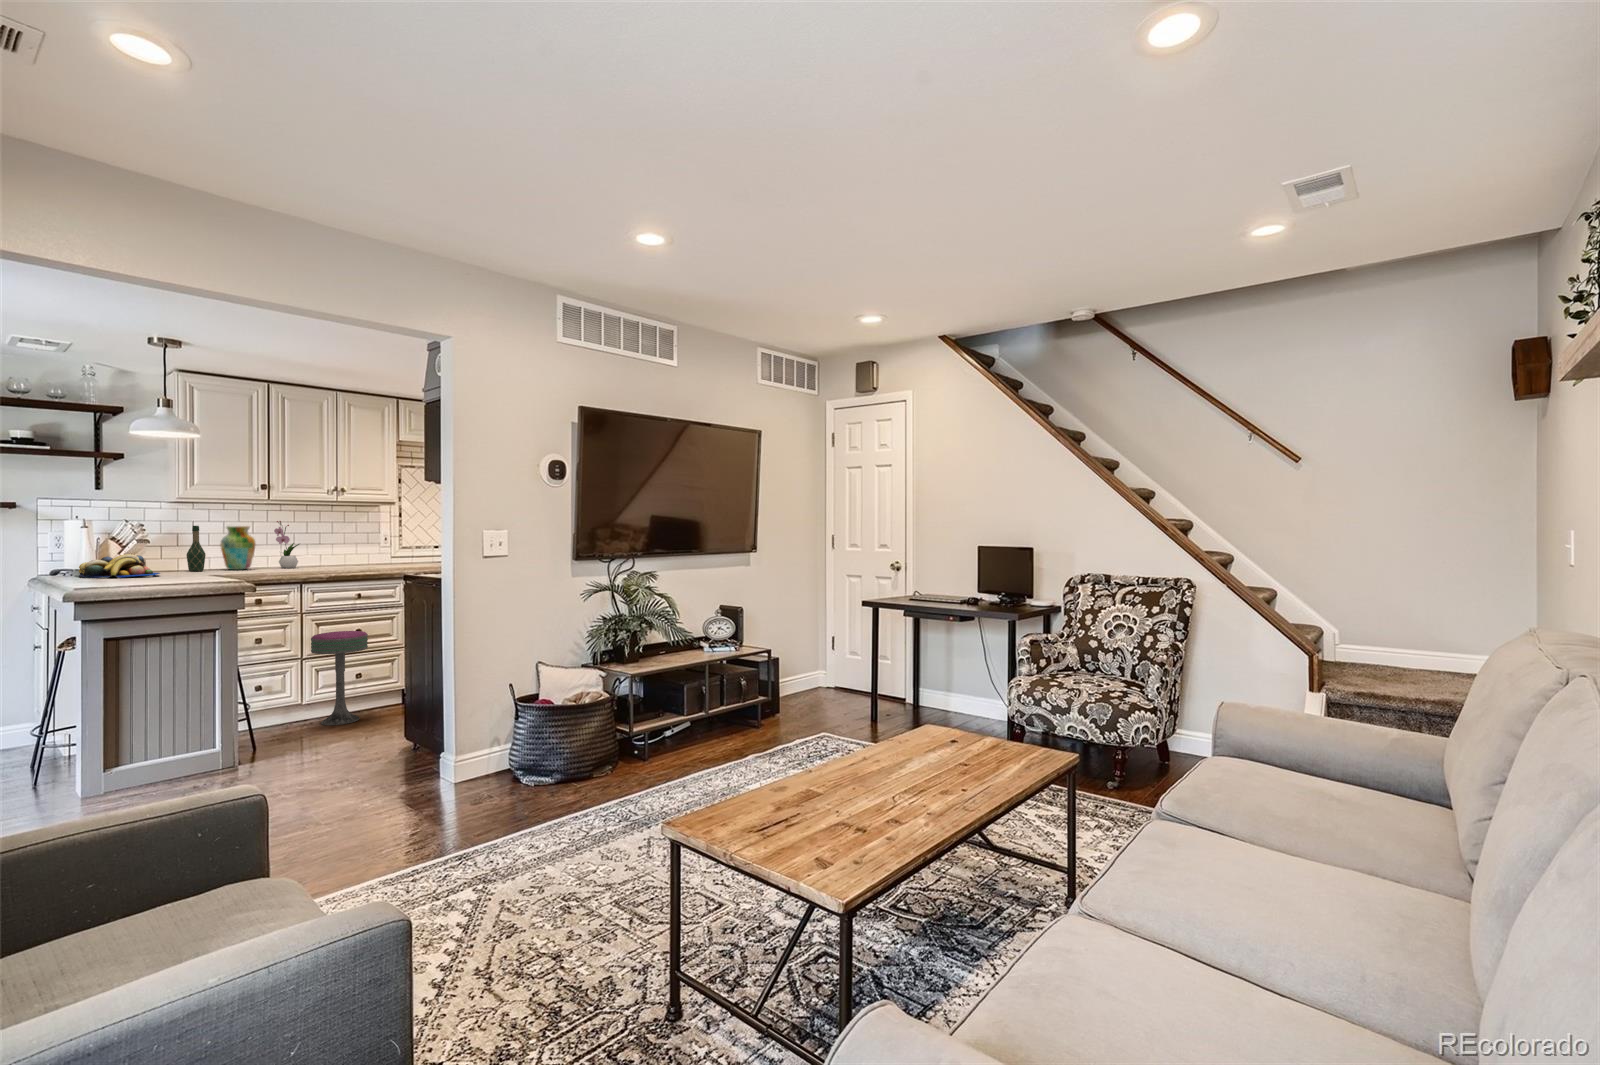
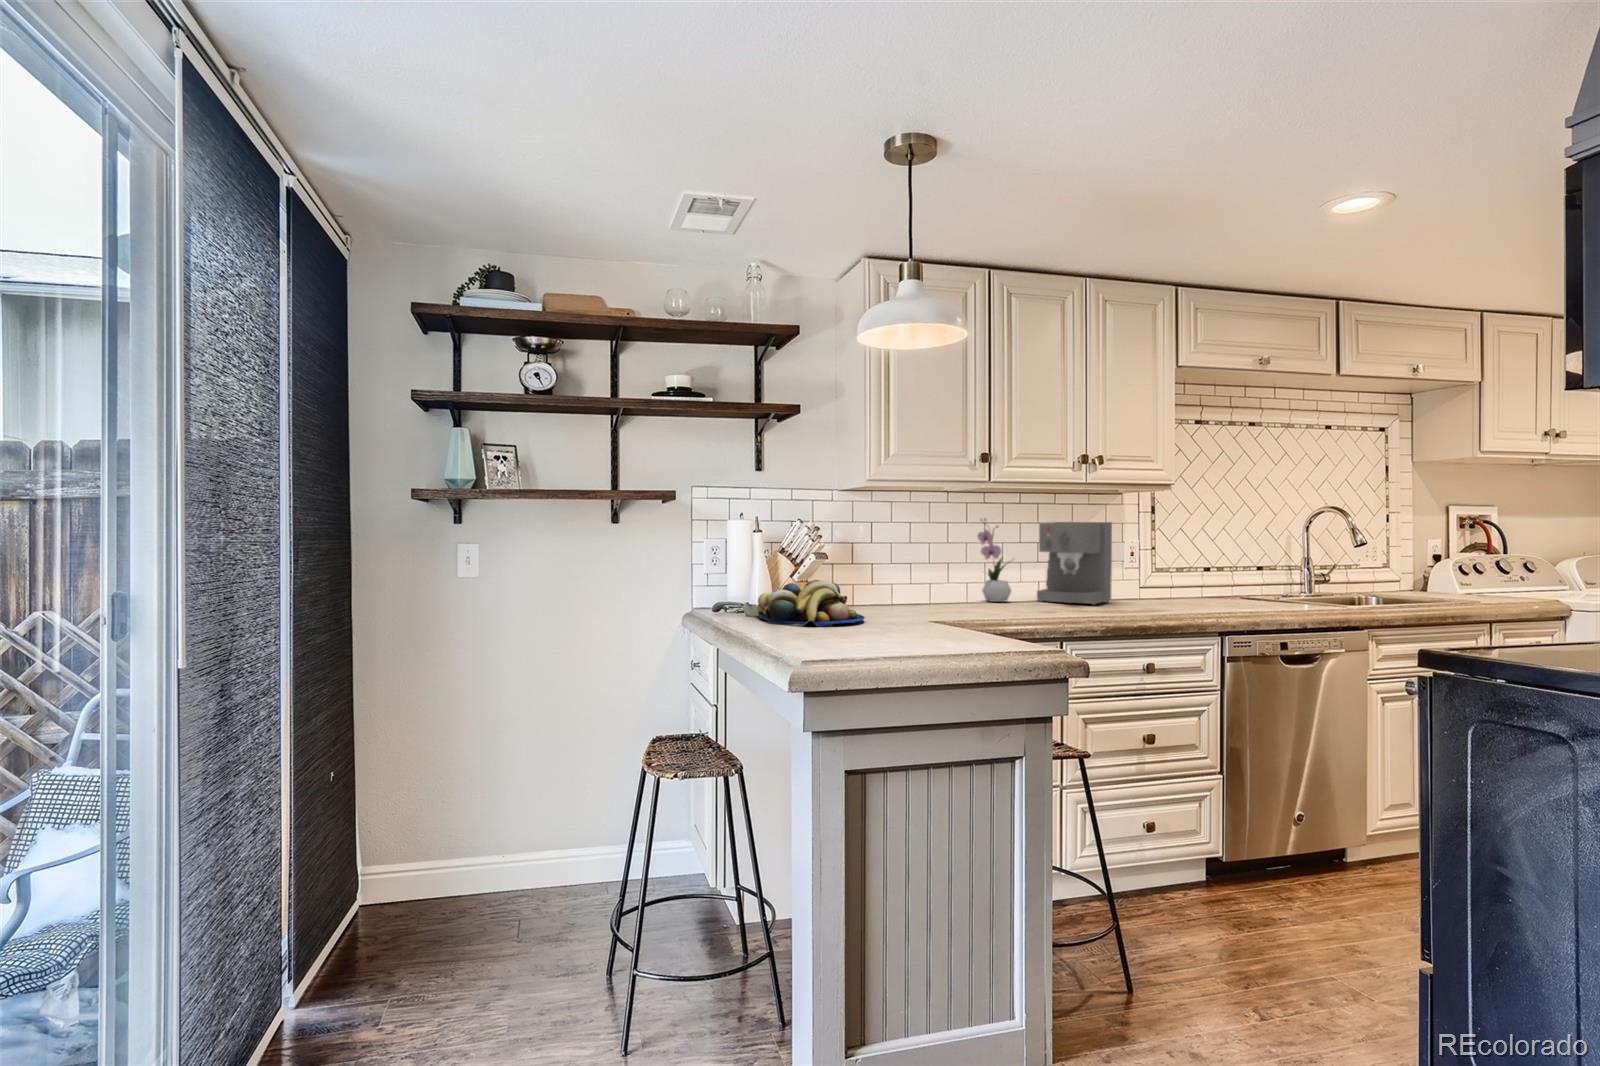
coffee maker: none [319,523,370,568] -> present [1037,522,1112,605]
wine bottle: present [186,526,206,571] -> none [876,528,901,608]
vase: present [220,526,255,570] -> none [912,529,961,605]
bar stool: present [311,631,368,725] -> none [1086,740,1191,943]

